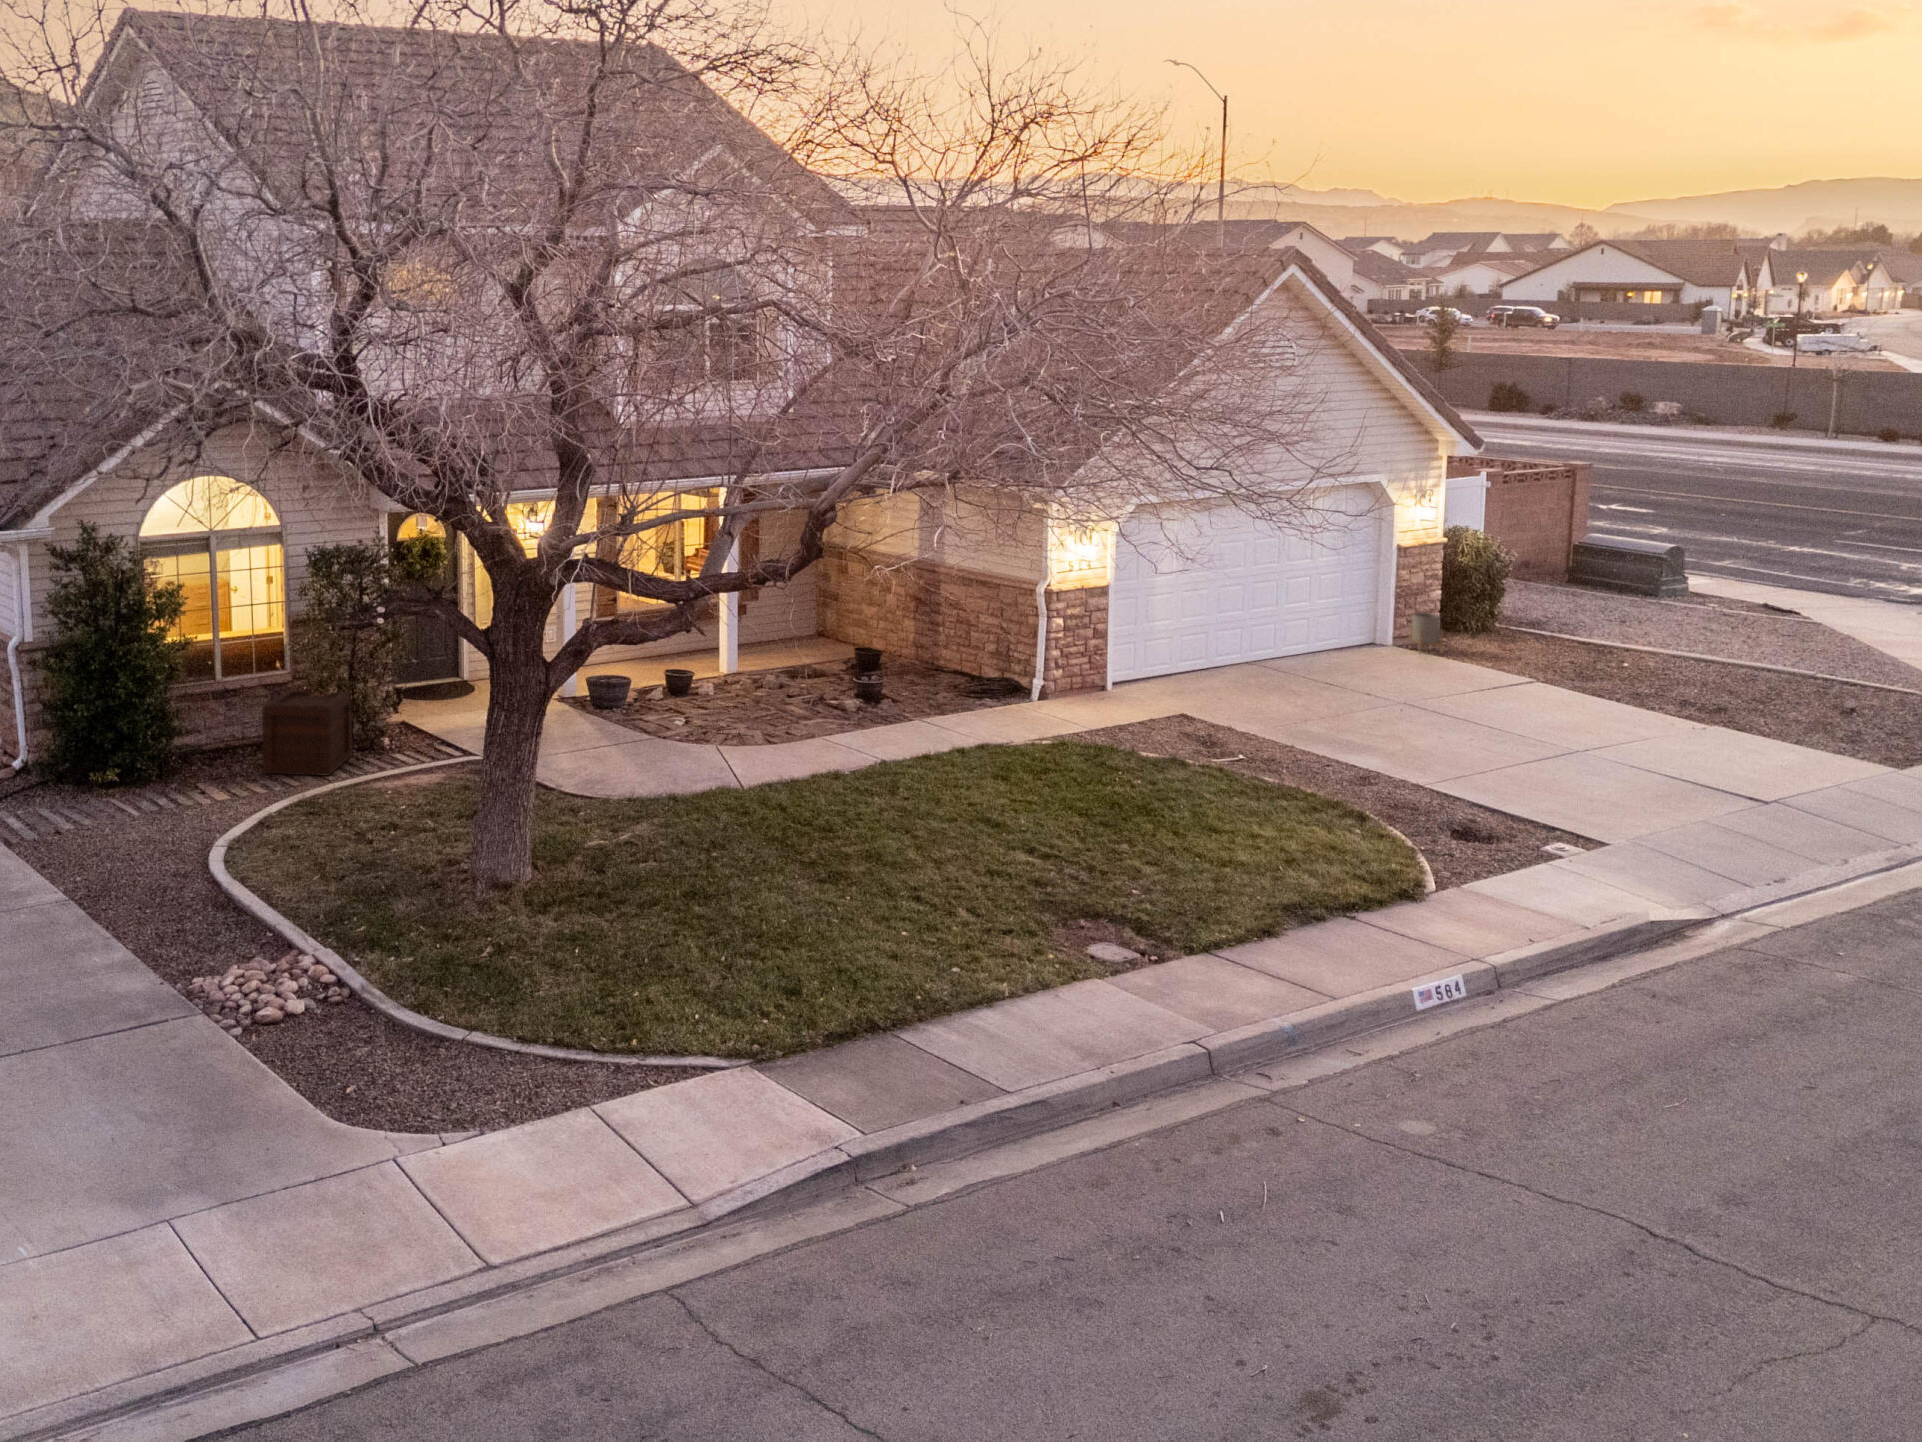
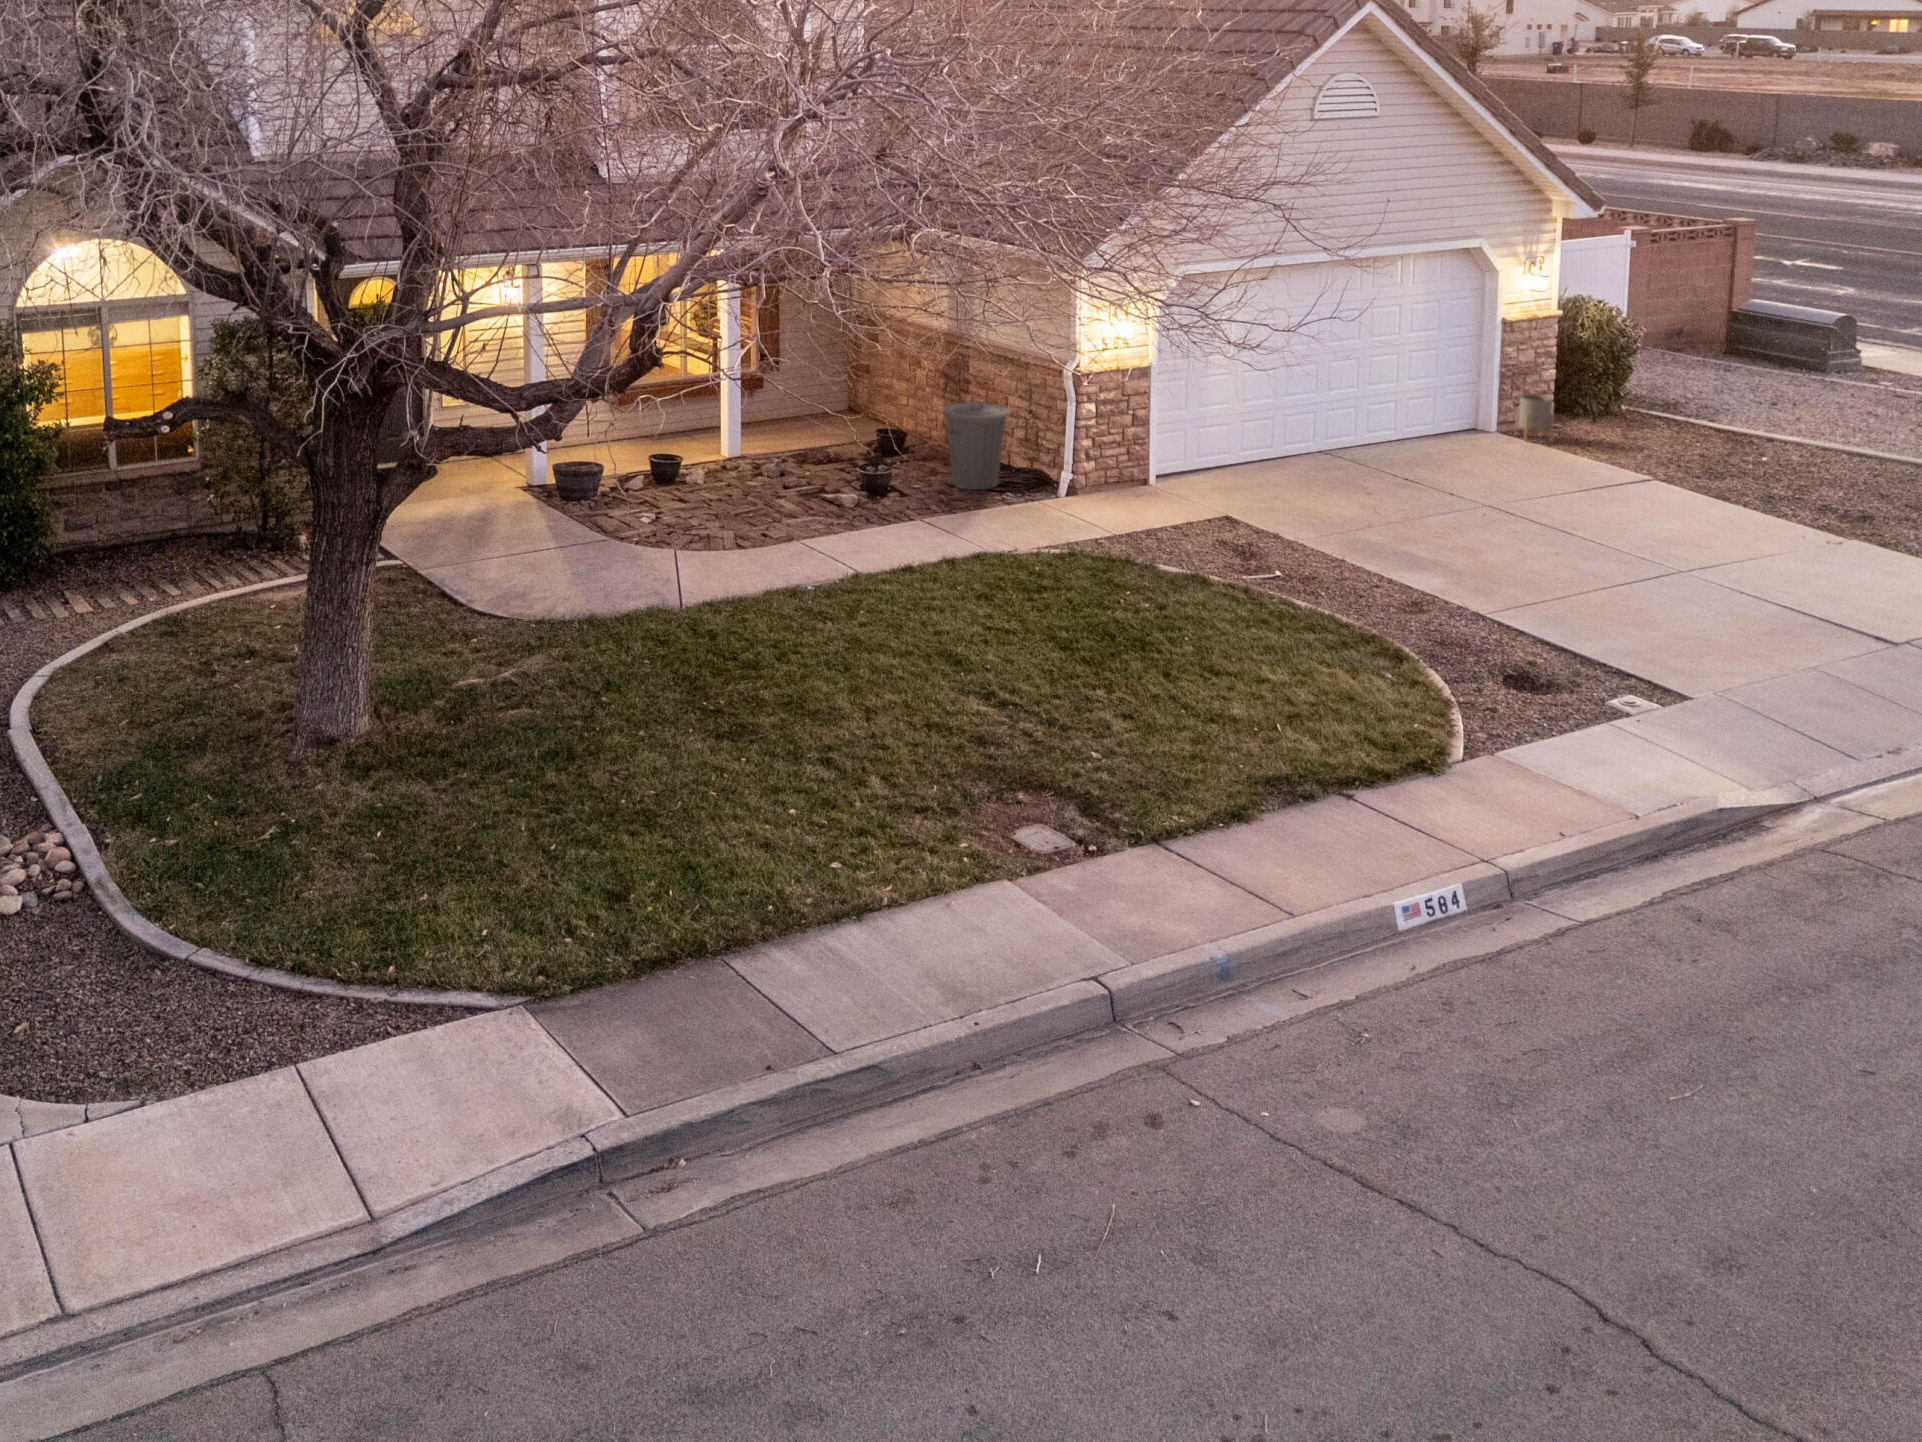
trash can: none [931,619,989,695] -> present [944,402,1009,490]
wooden crate: present [262,690,352,776] -> none [124,485,242,586]

